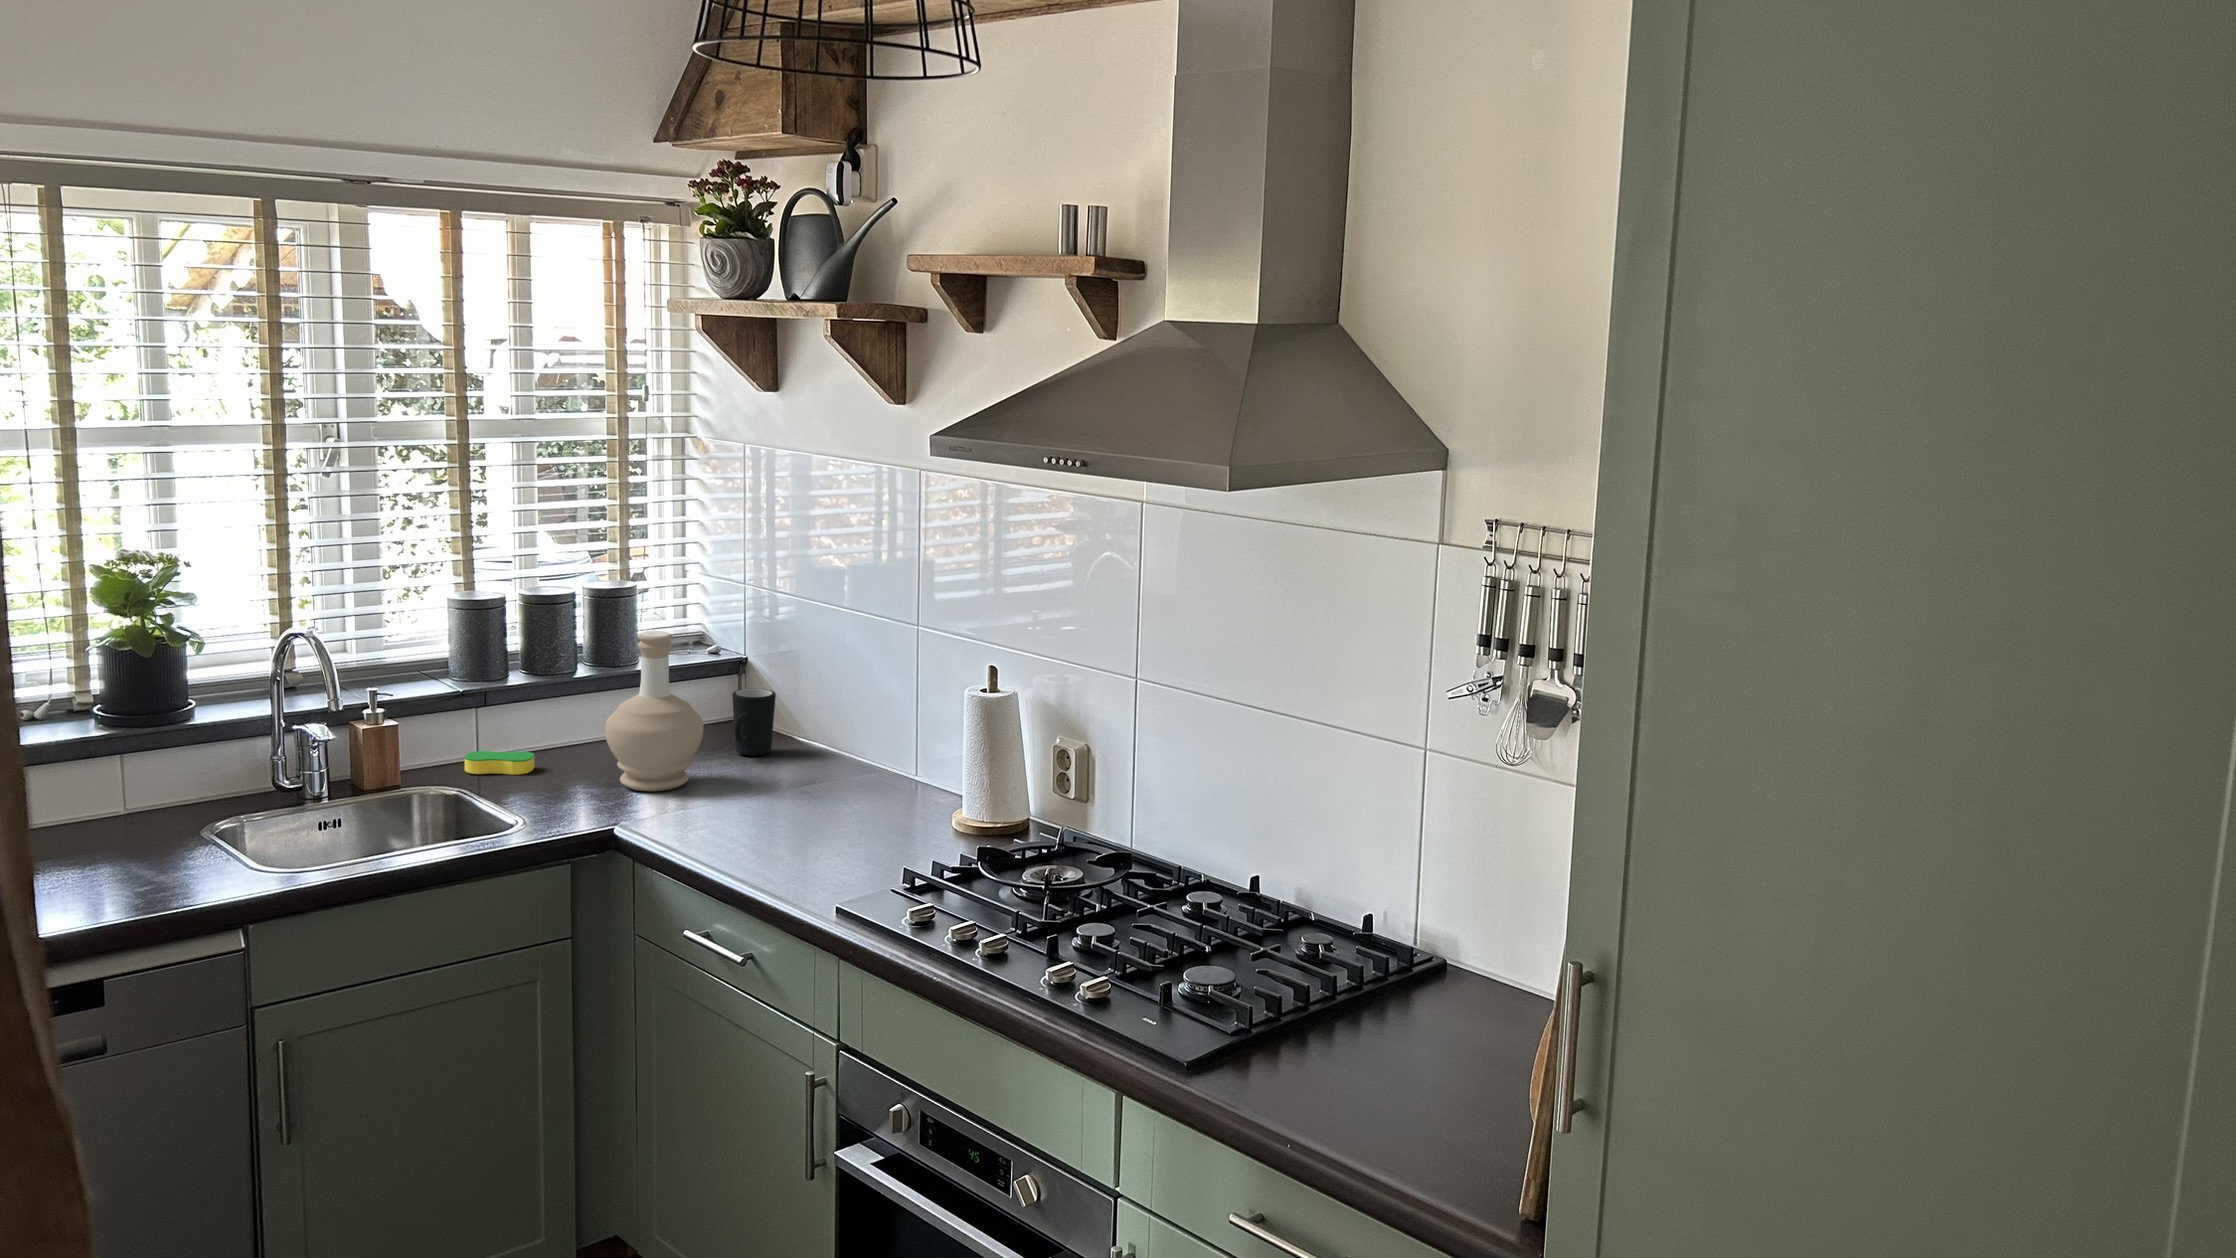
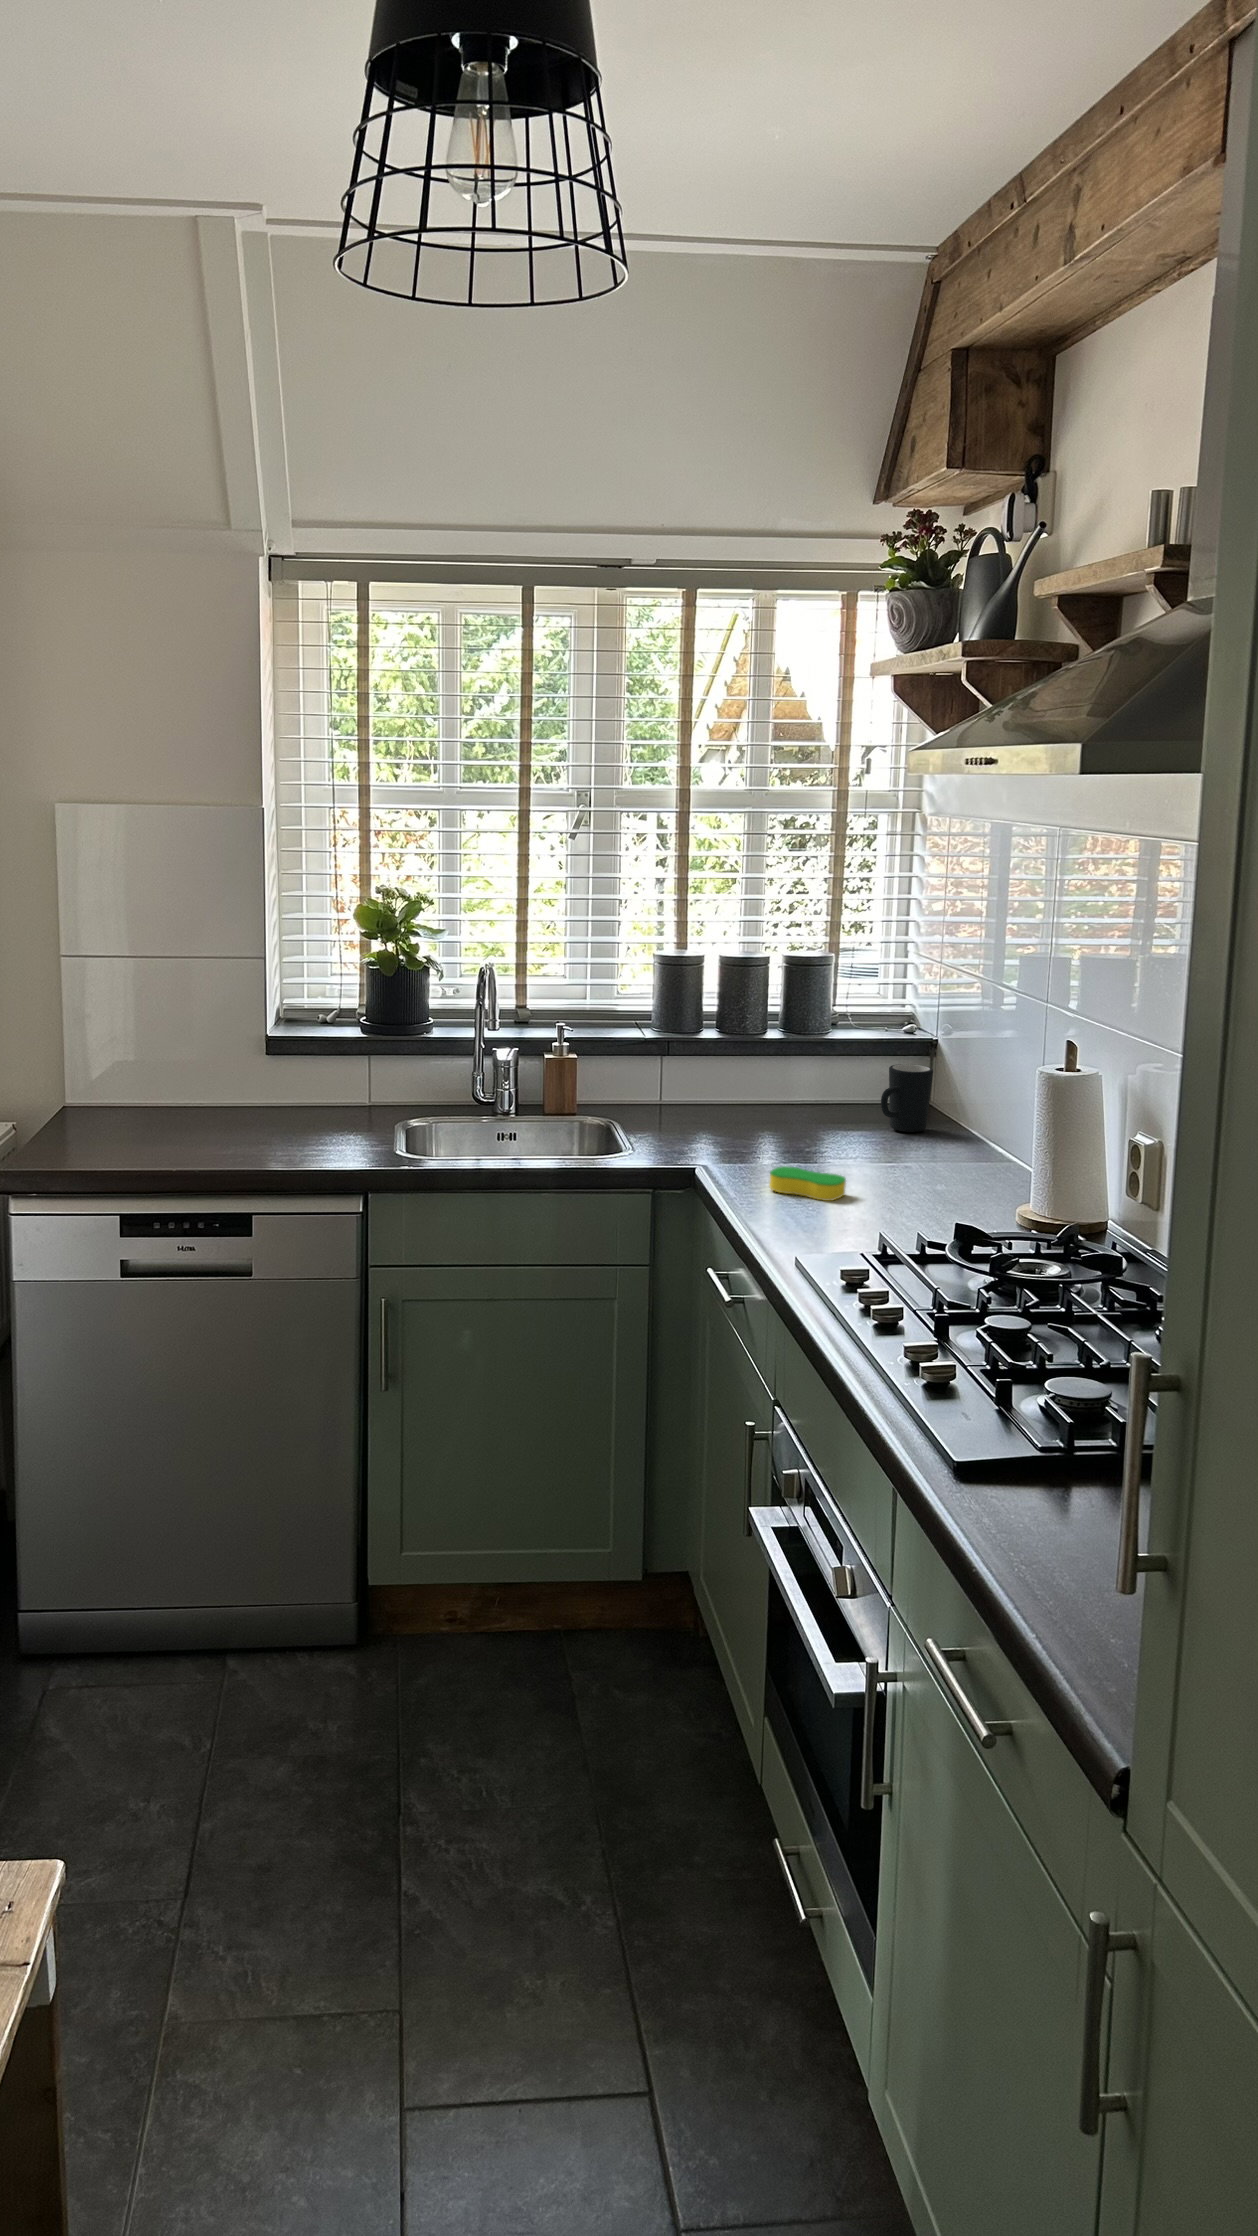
bottle: present [605,631,703,791] -> none [735,989,830,1148]
sponge: present [465,751,534,775] -> present [769,1166,846,1201]

